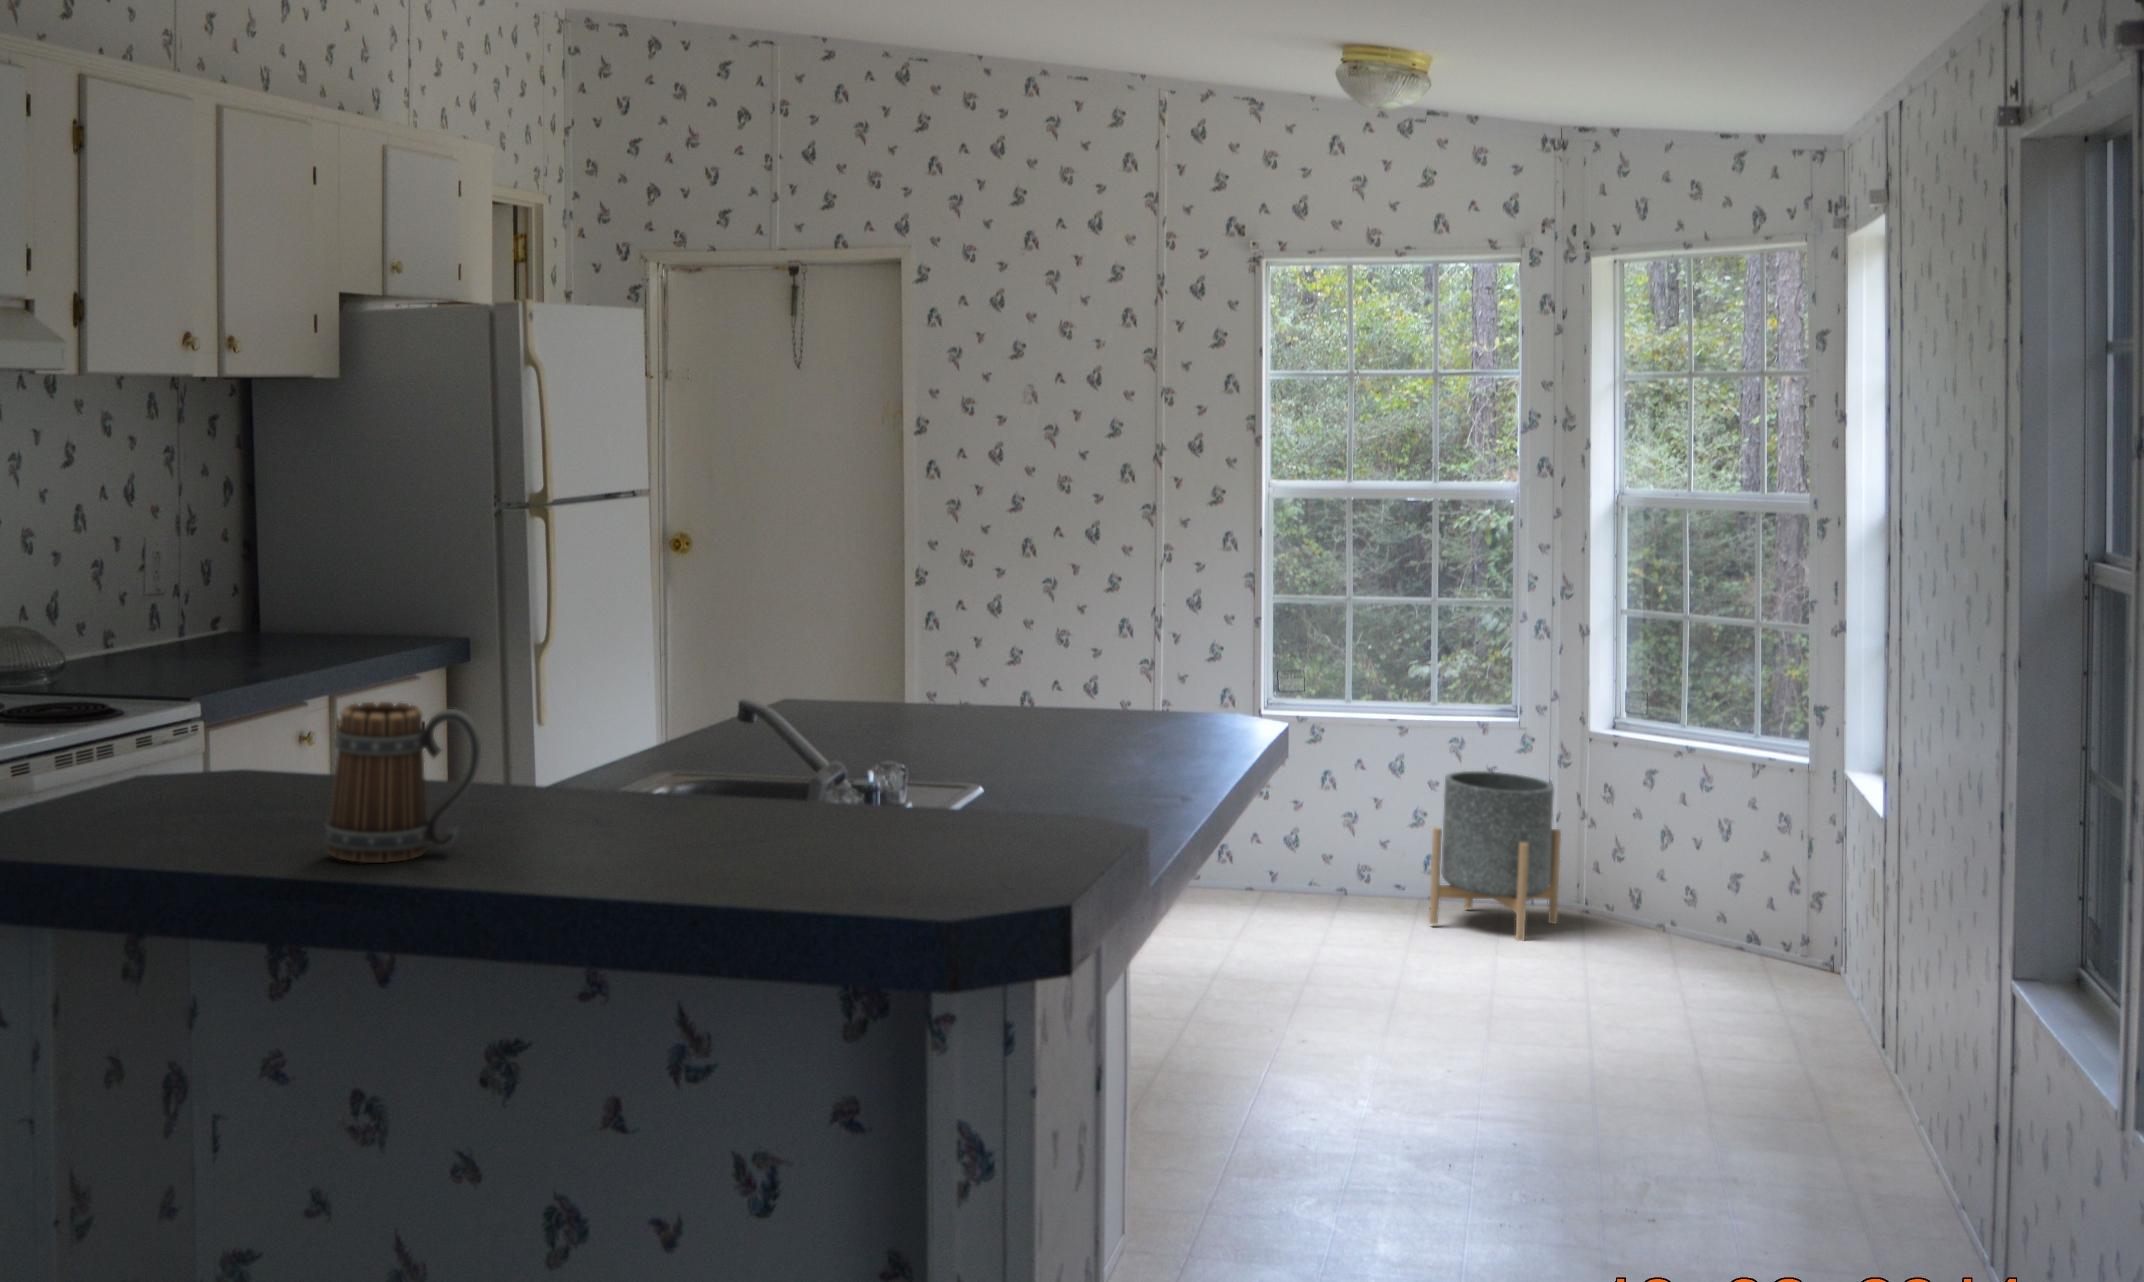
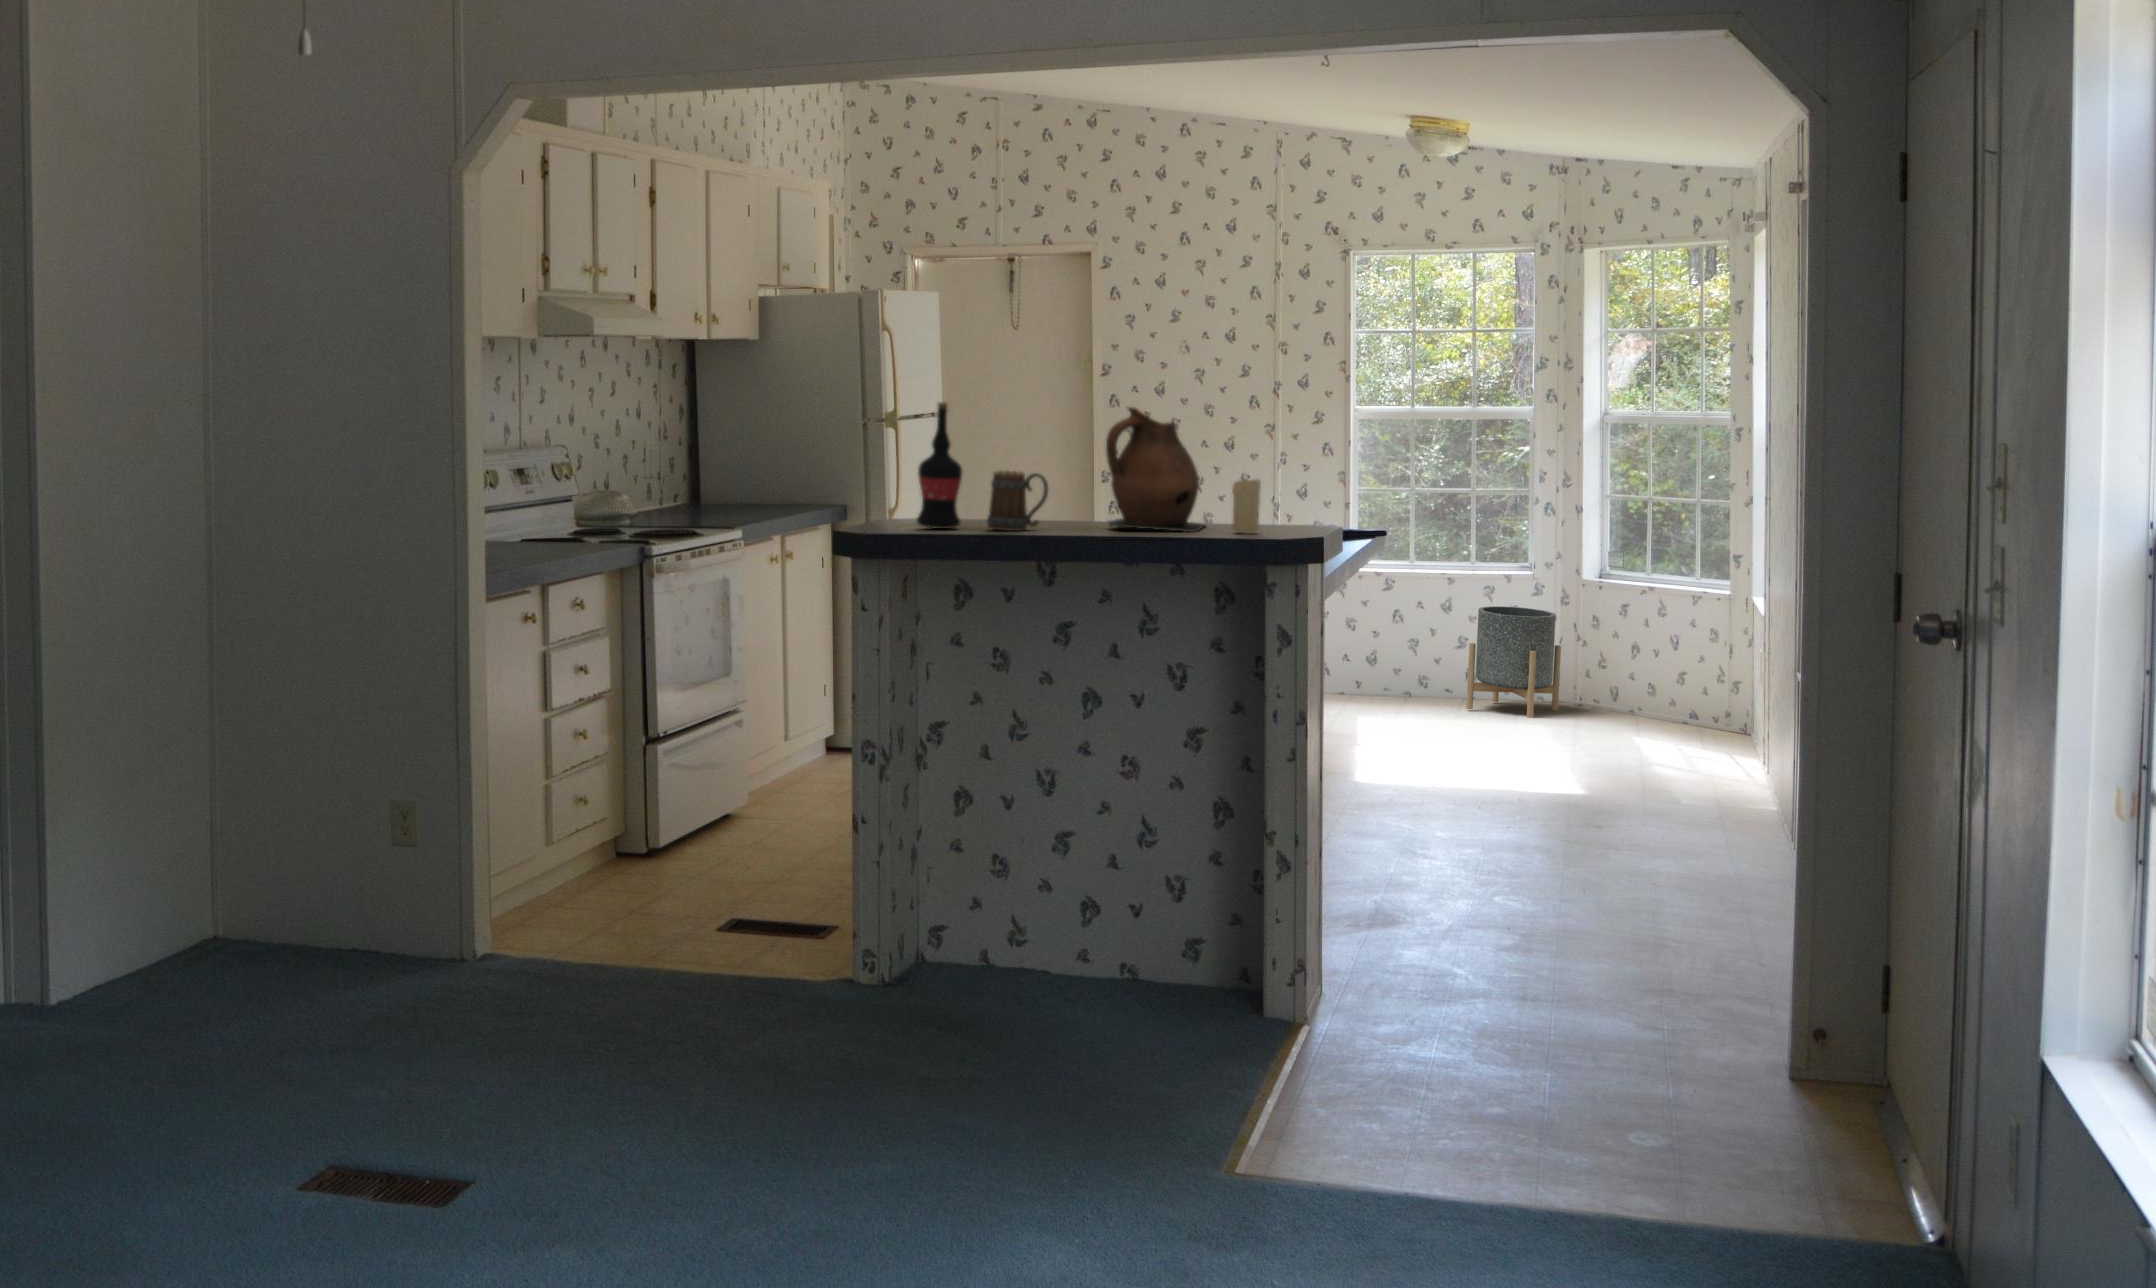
wine bottle: none [171,529,288,847] -> present [917,402,962,529]
ceramic pitcher: none [610,544,877,885] -> present [1106,407,1205,532]
candle: none [908,745,981,897] -> present [1232,479,1261,534]

